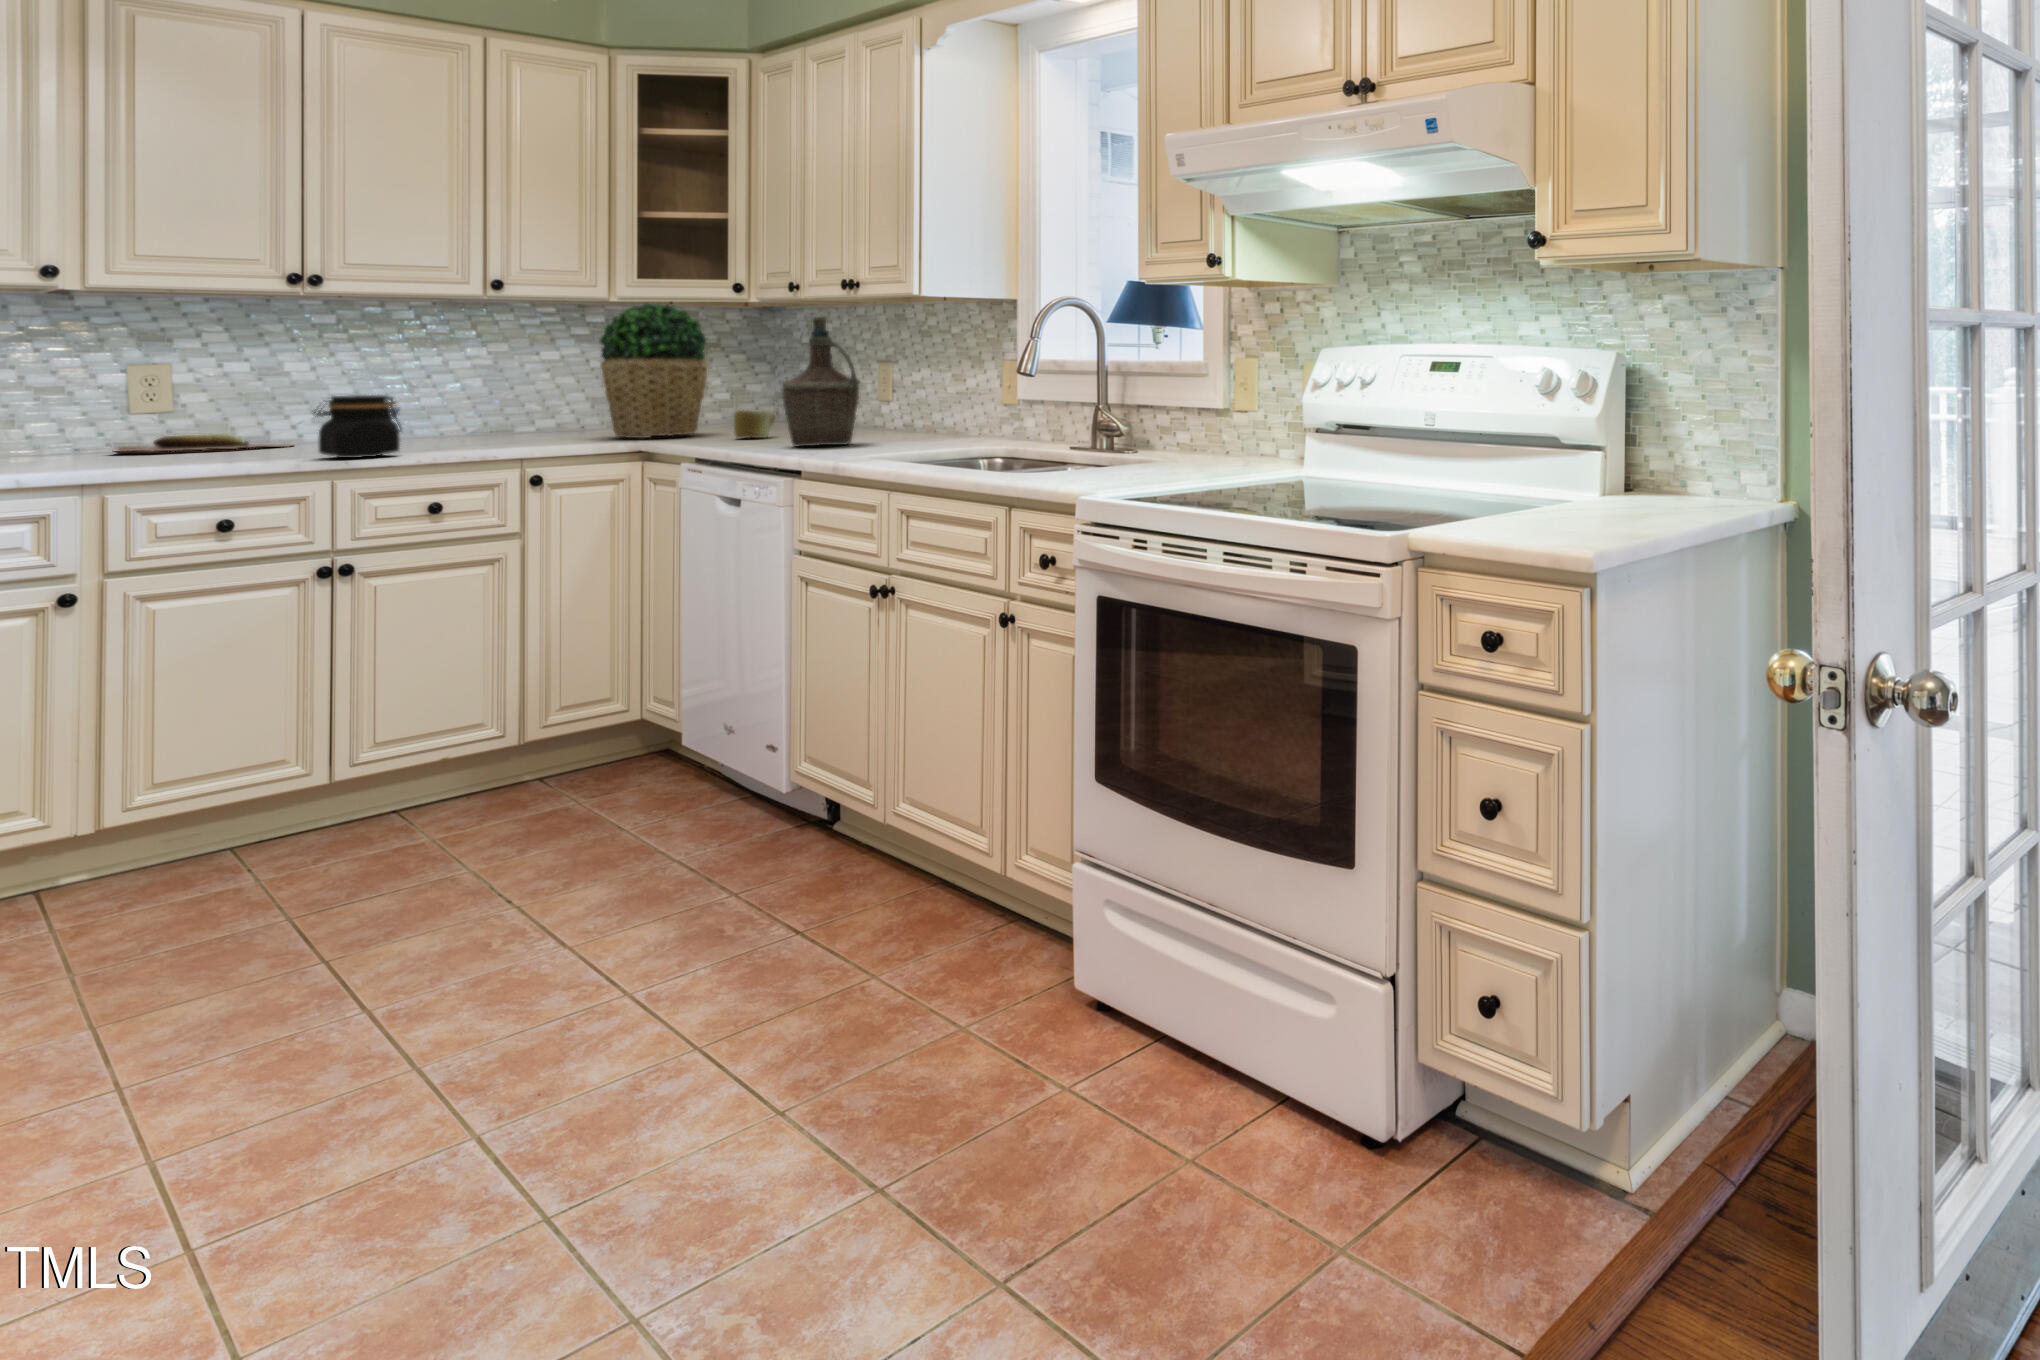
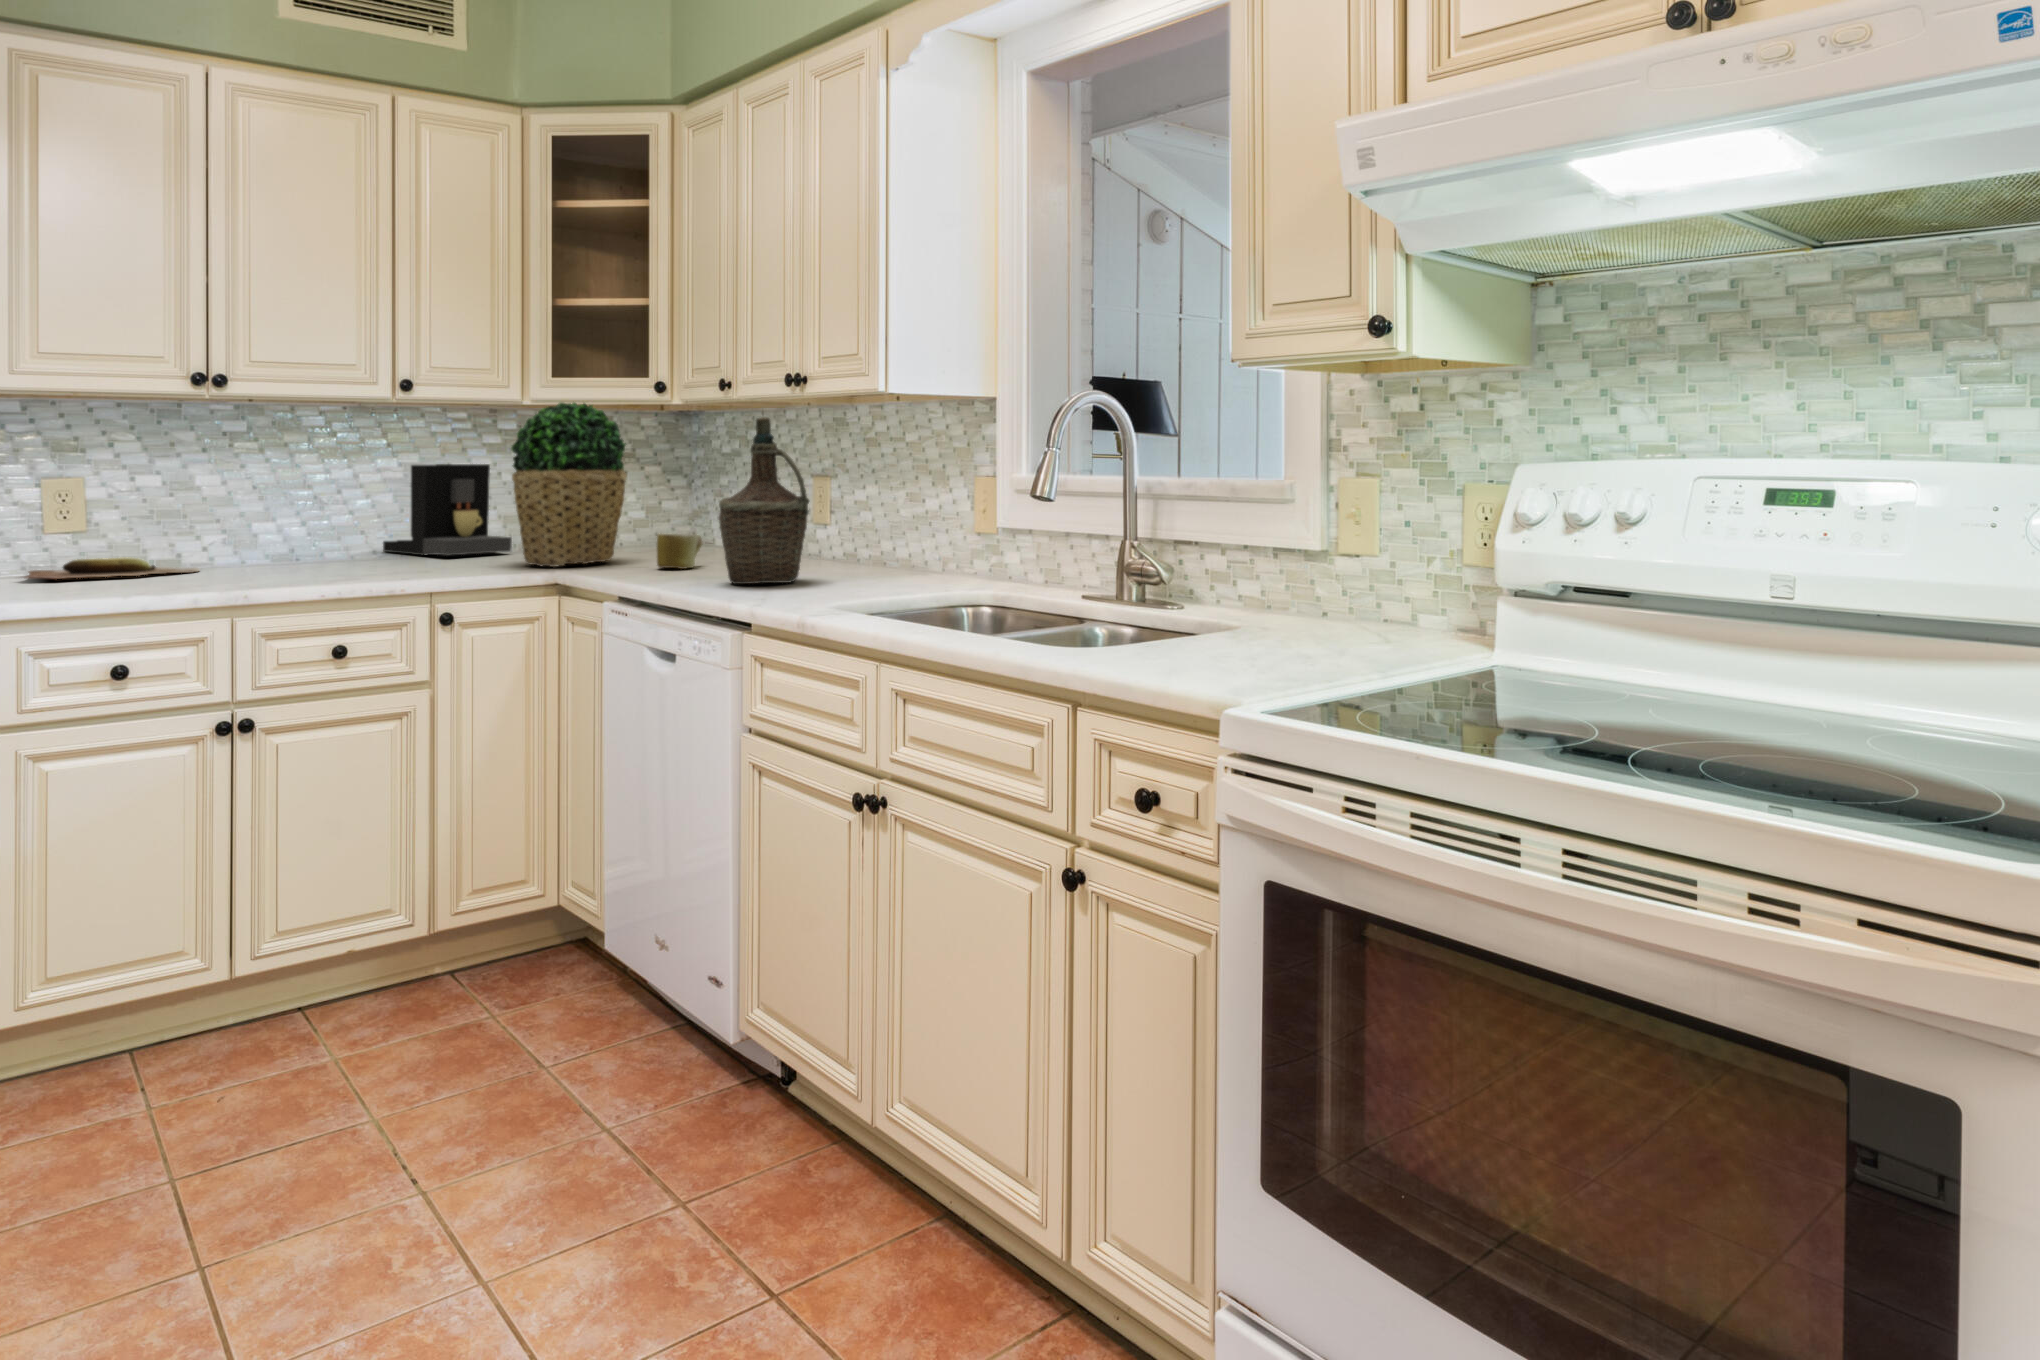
coffee maker: none [478,355,604,433] -> present [383,464,512,556]
jar: present [315,395,402,458] -> none [212,516,305,593]

